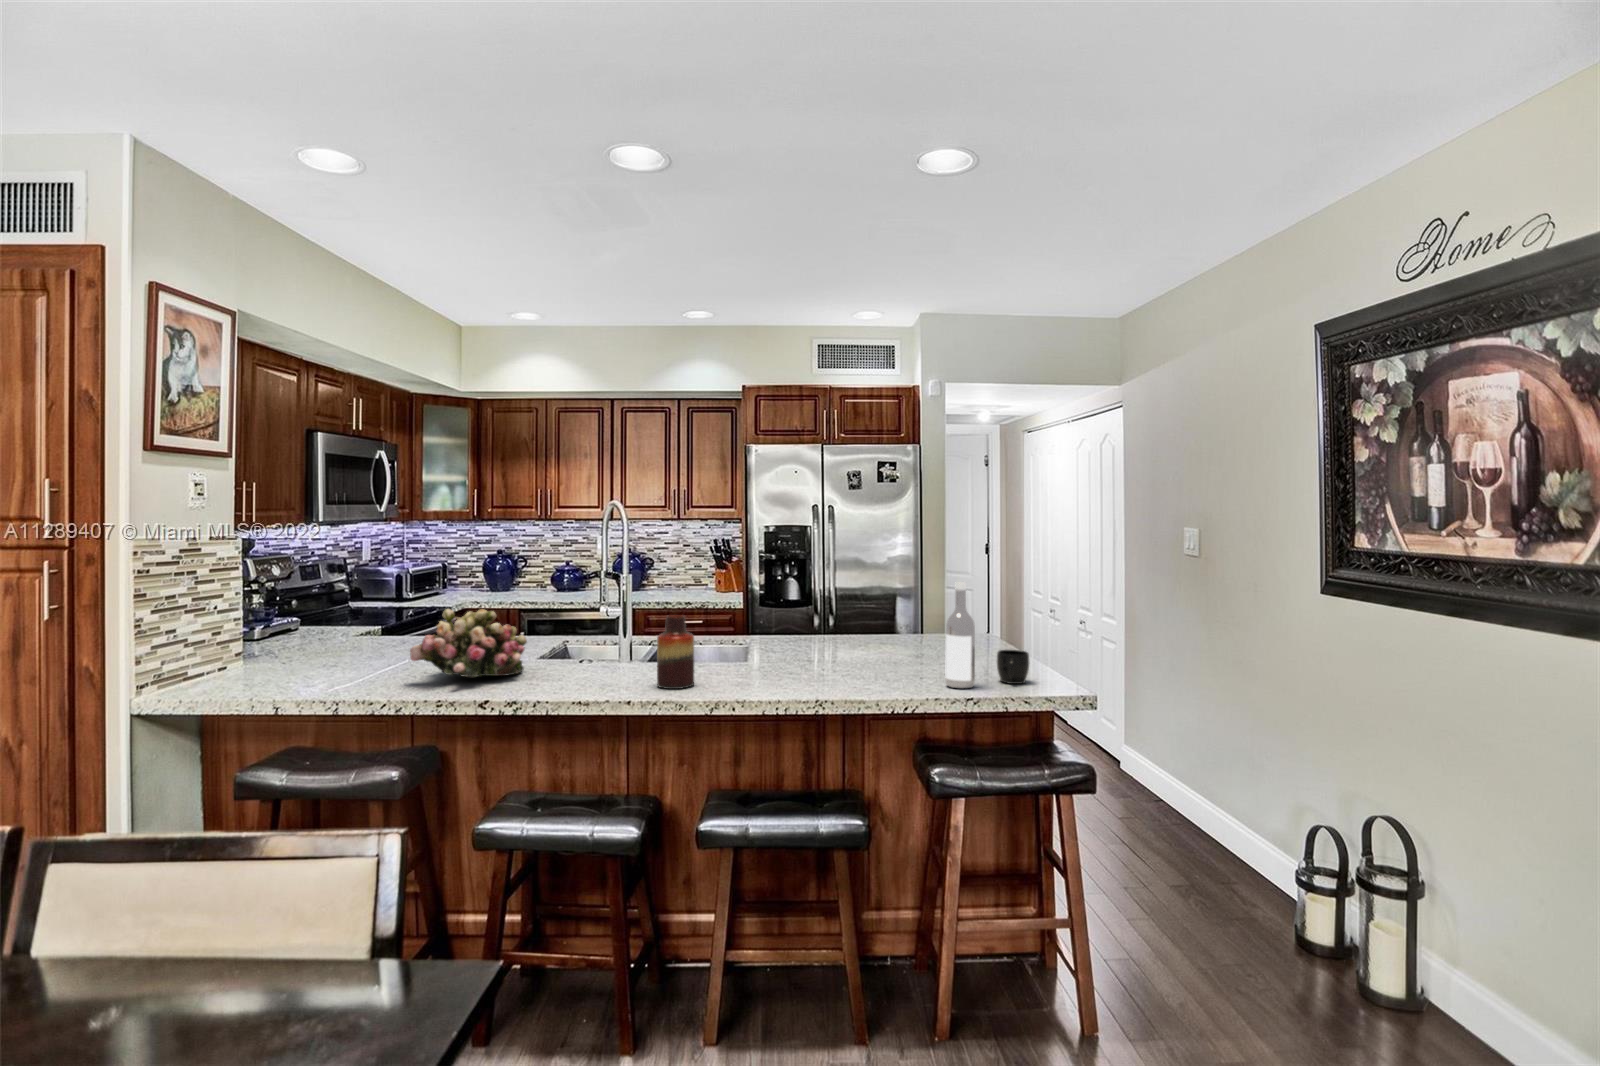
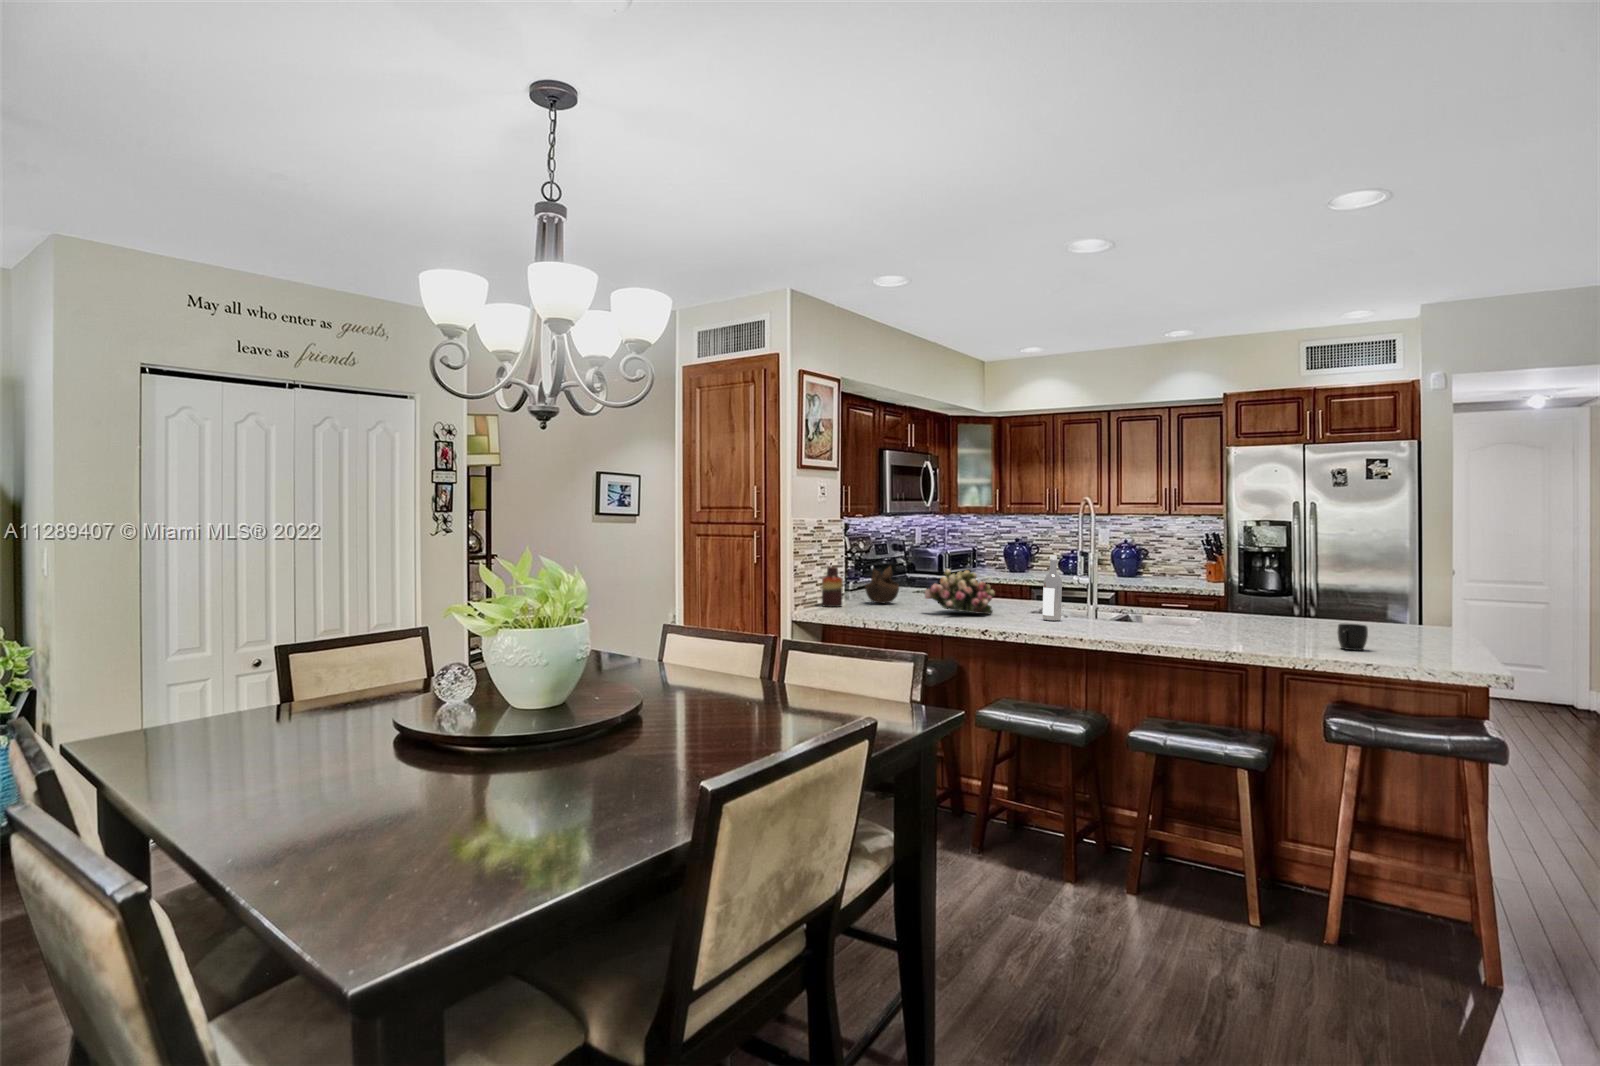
wine bottle: present [945,582,975,689] -> present [1043,555,1062,621]
decorative bowl: none [289,604,355,668] -> present [865,566,899,603]
vase: present [657,615,694,689] -> present [822,567,843,607]

